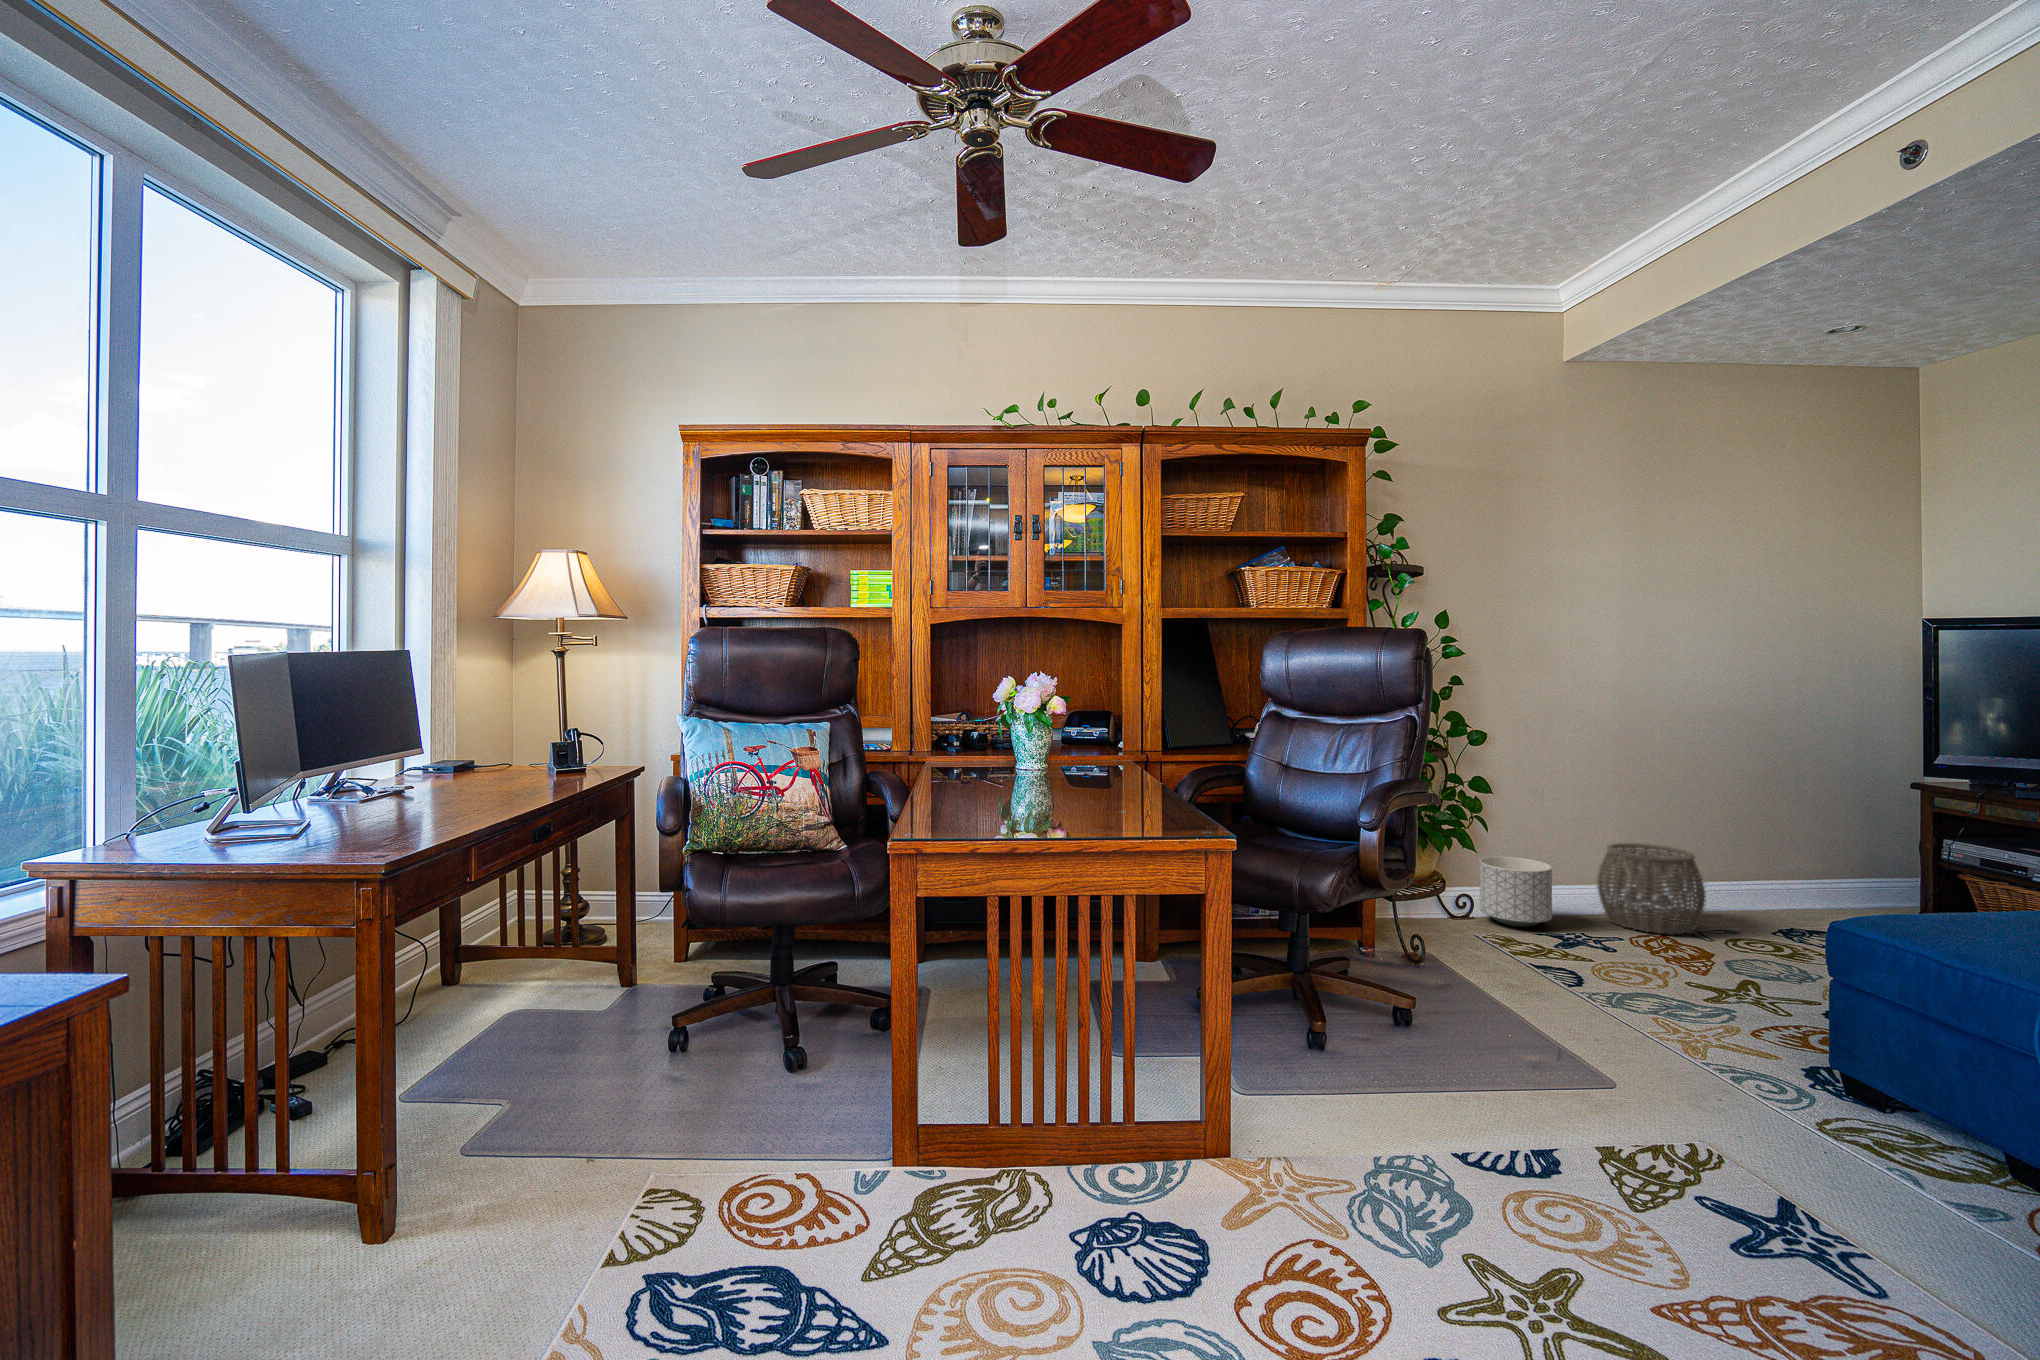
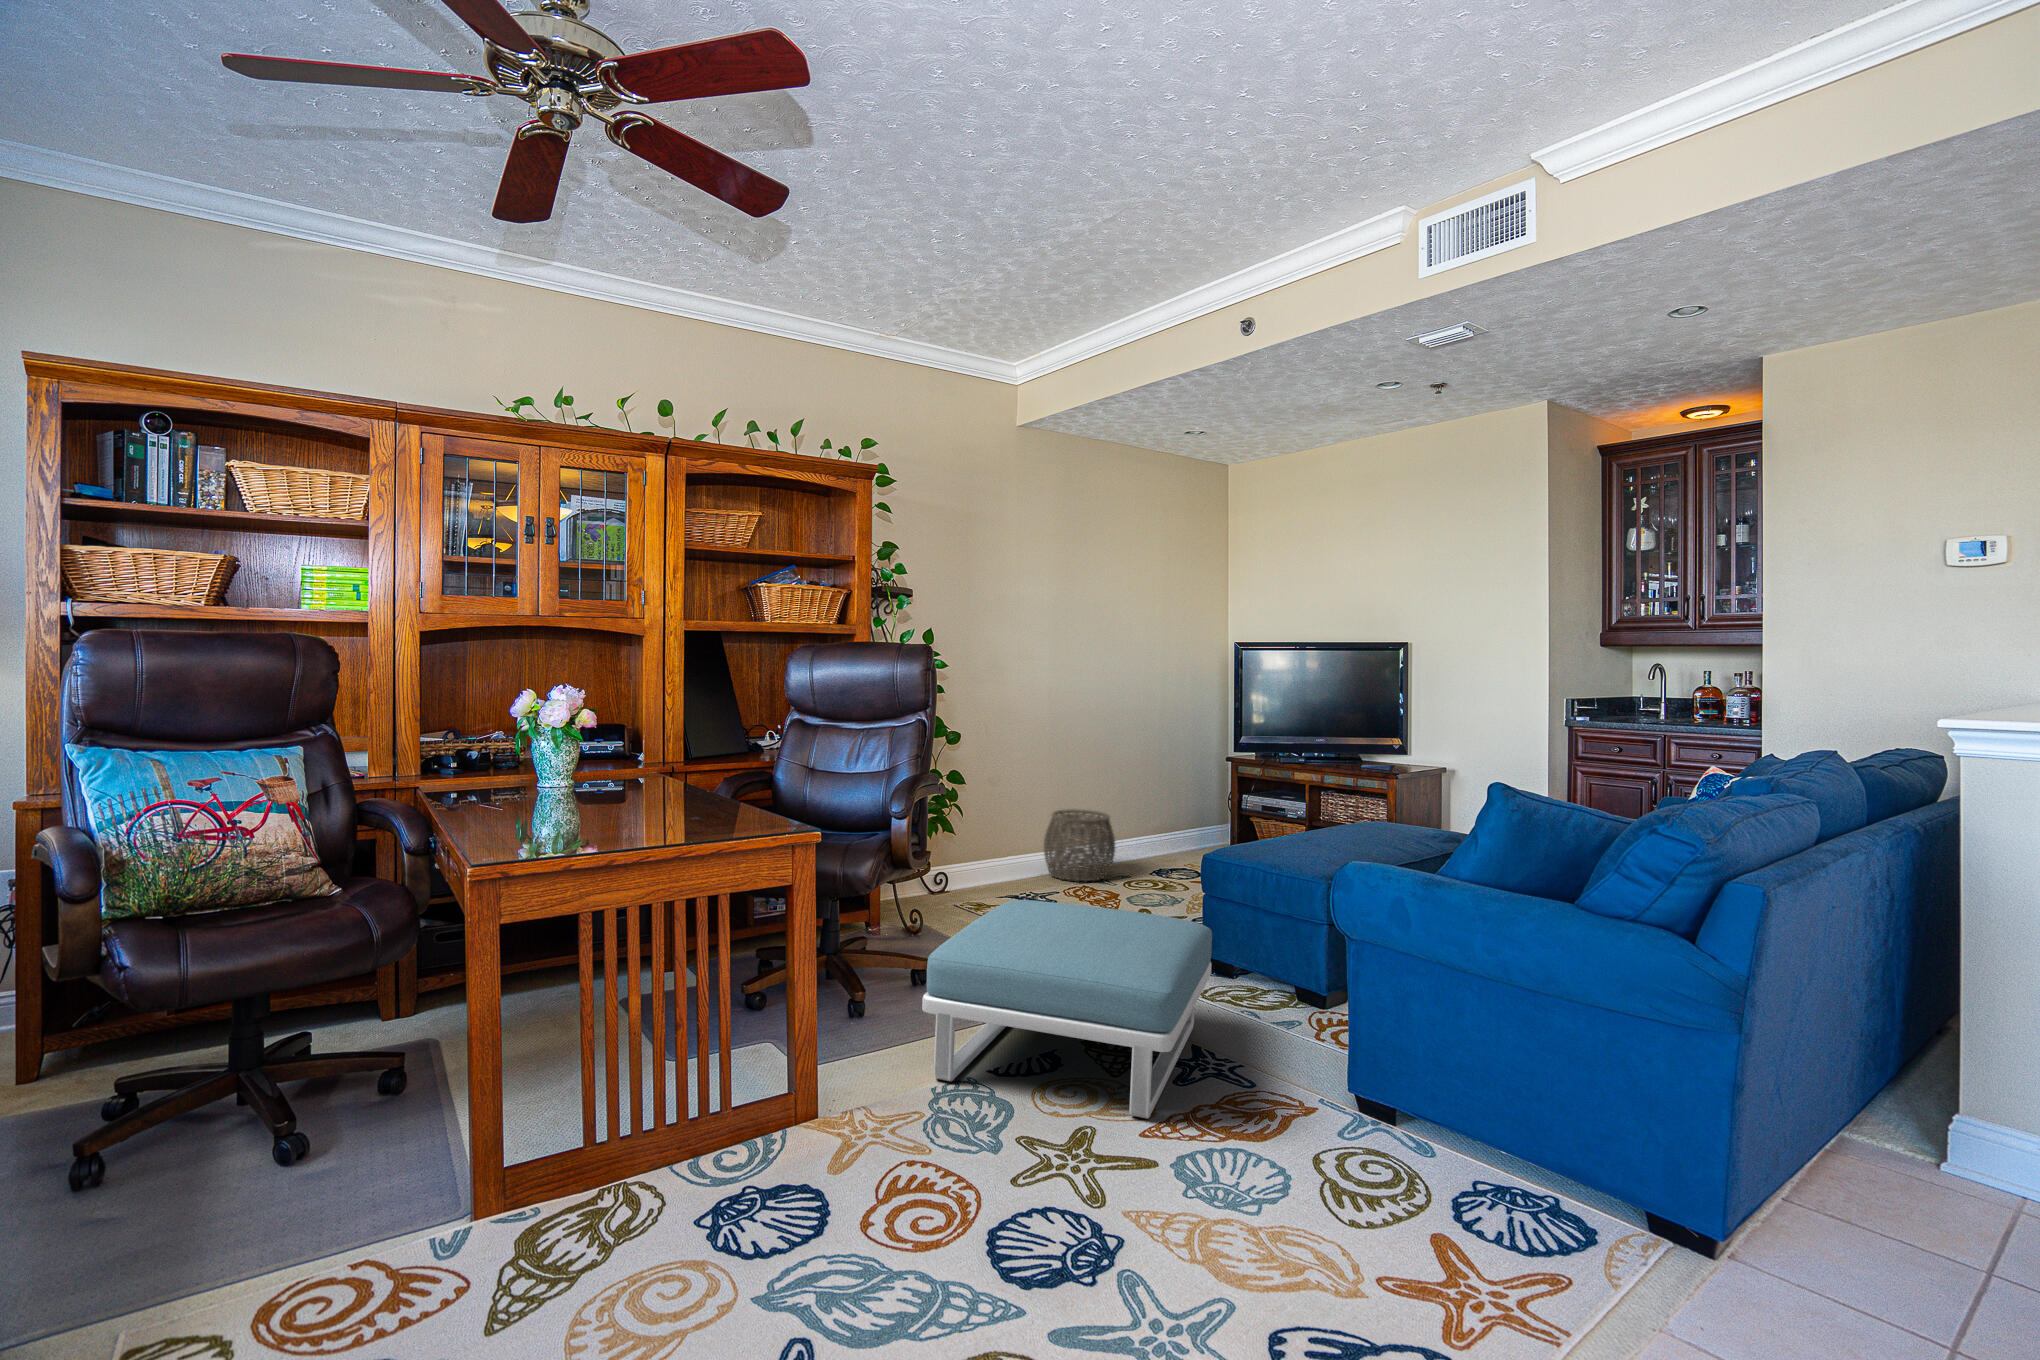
planter: present [1480,857,1552,927] -> none [959,829,1016,889]
footstool: none [1361,948,1823,1290] -> present [922,900,1212,1119]

